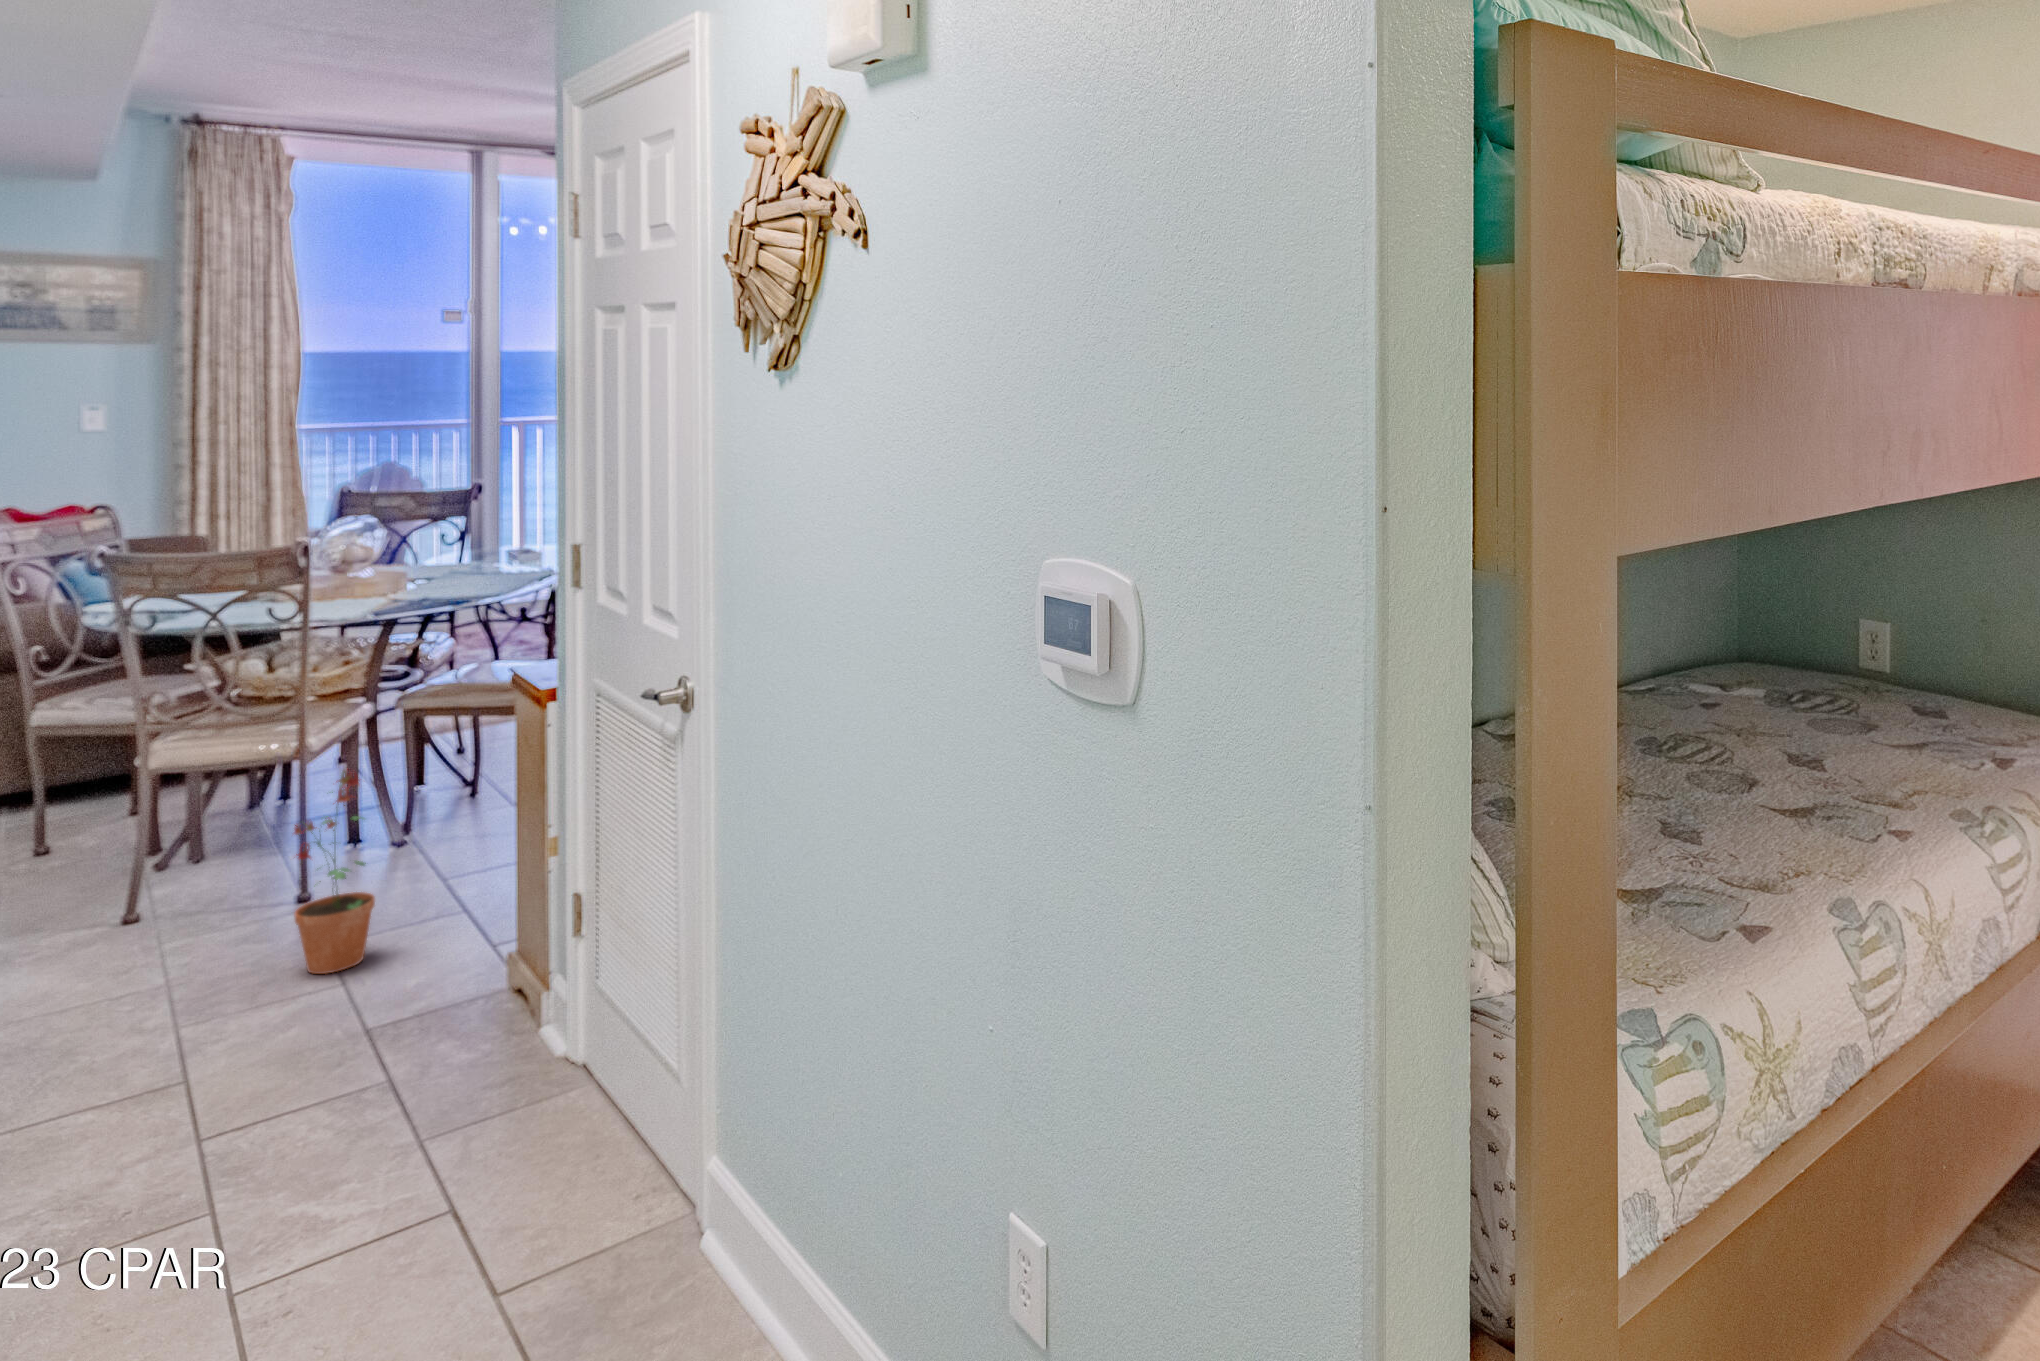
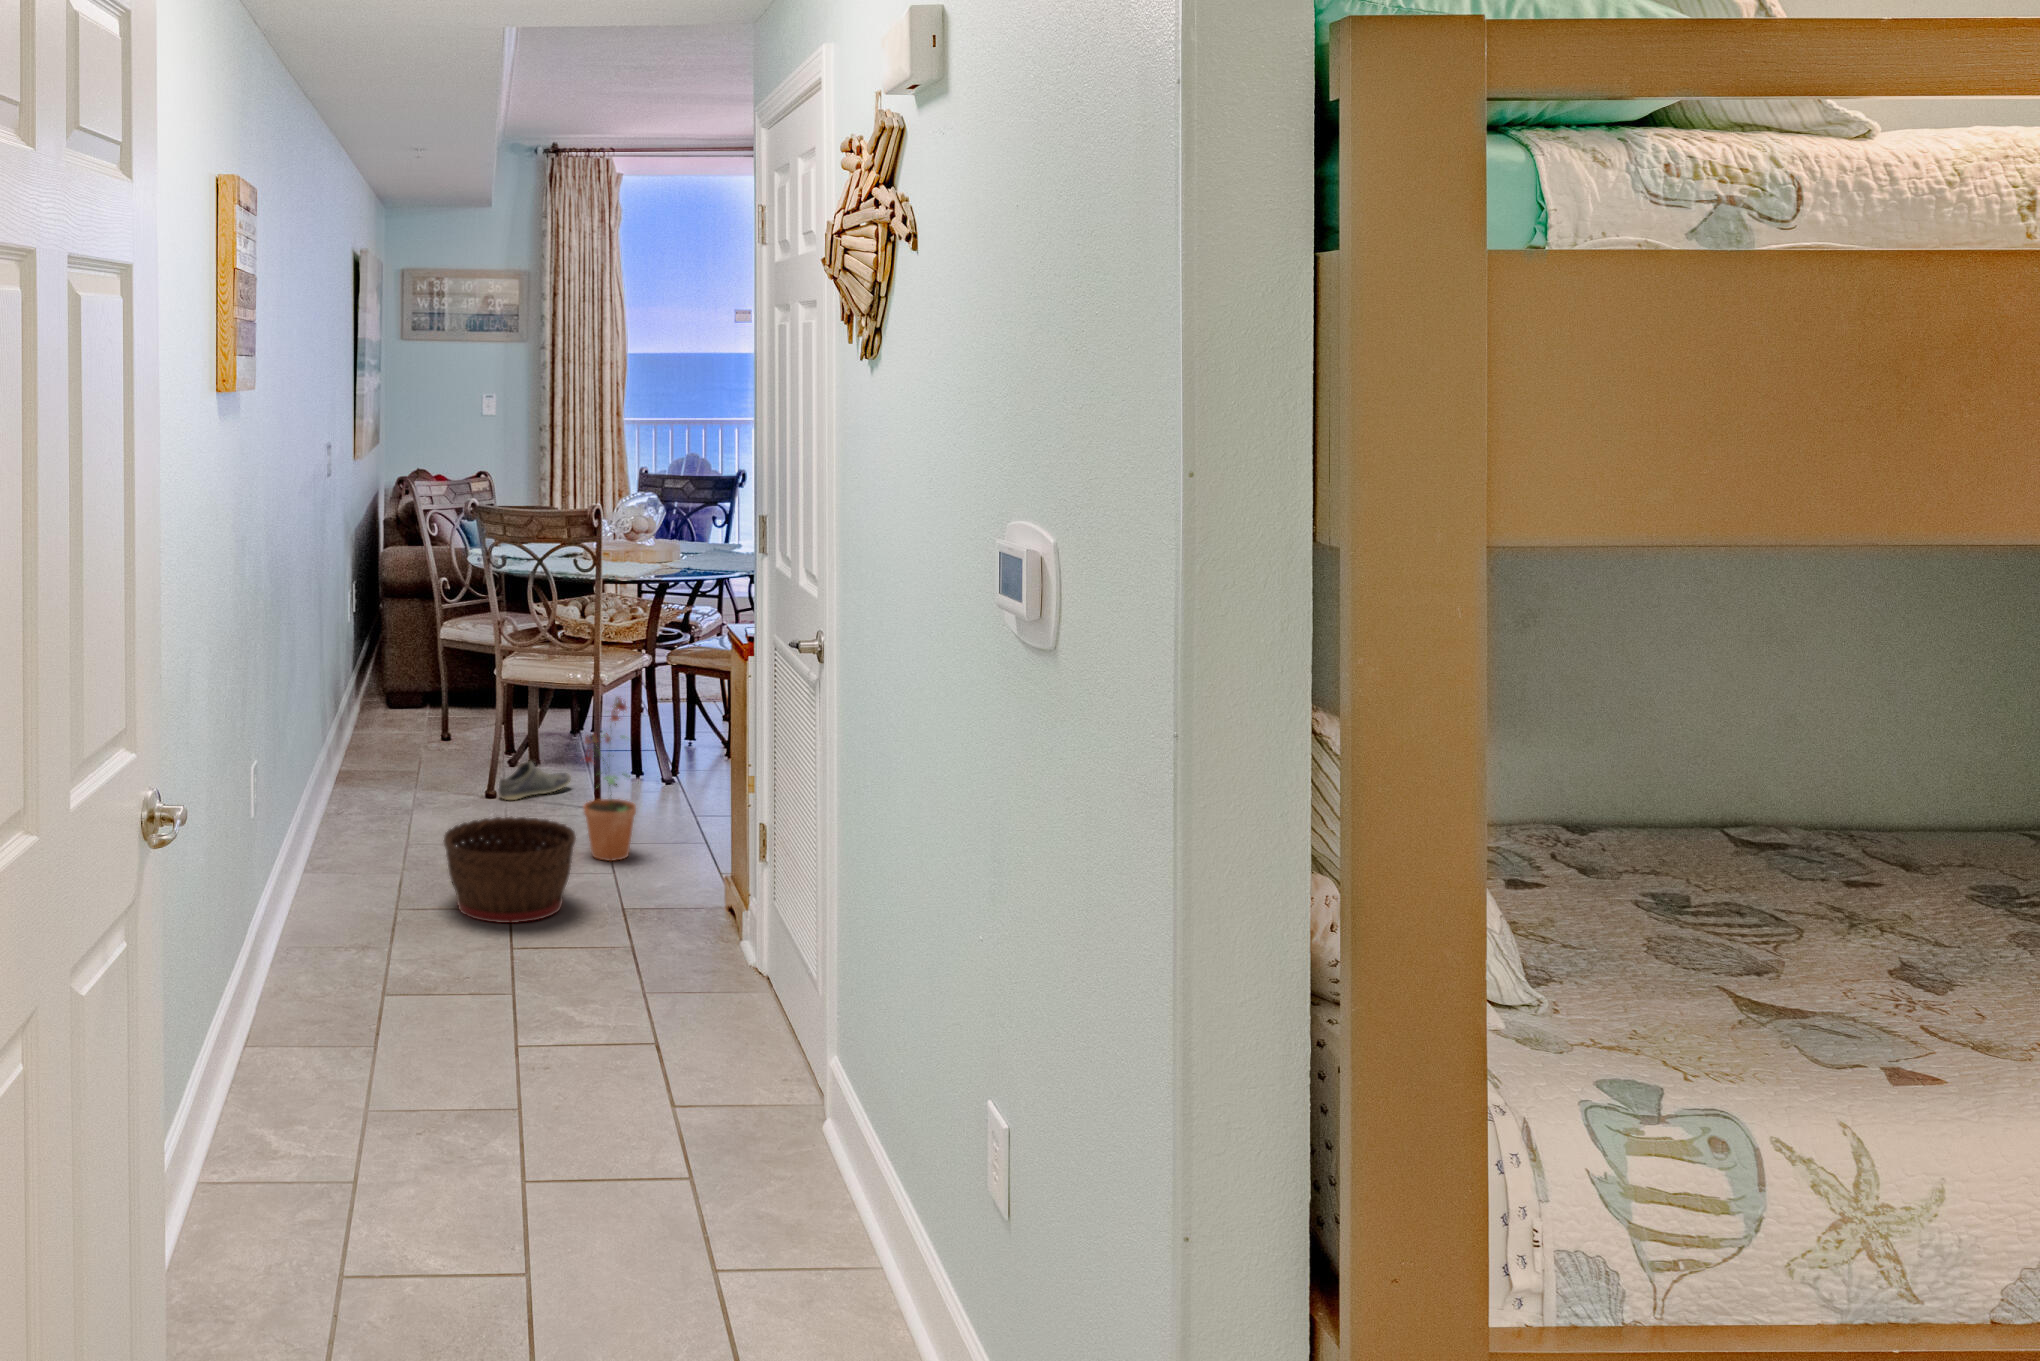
shoe: none [142,867,259,925] -> present [498,761,571,800]
basket: none [64,948,294,1115] -> present [444,817,576,923]

